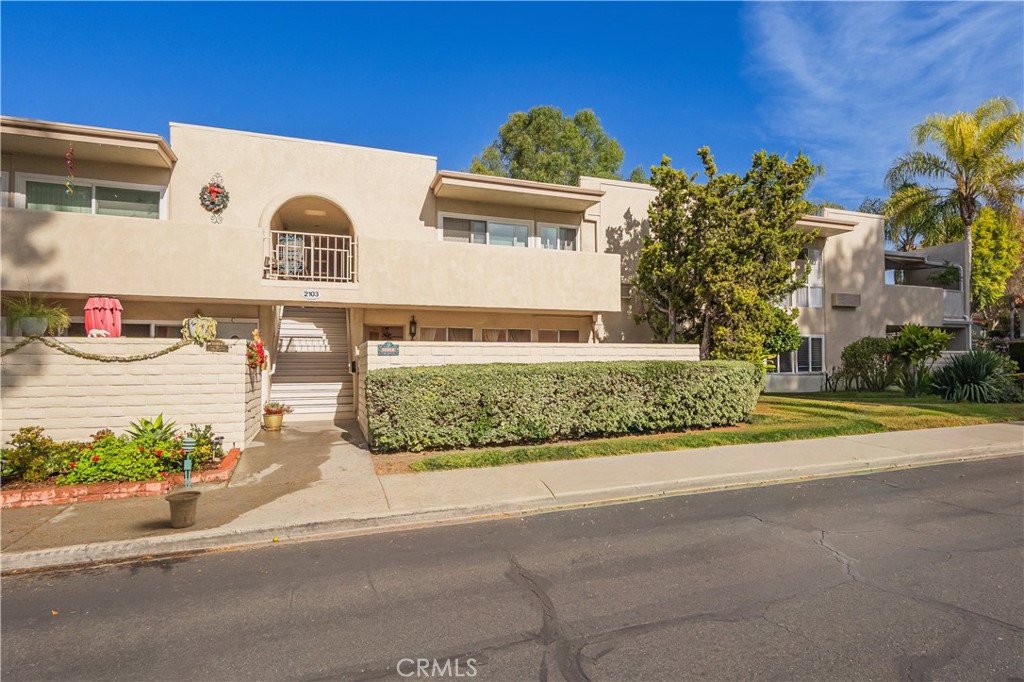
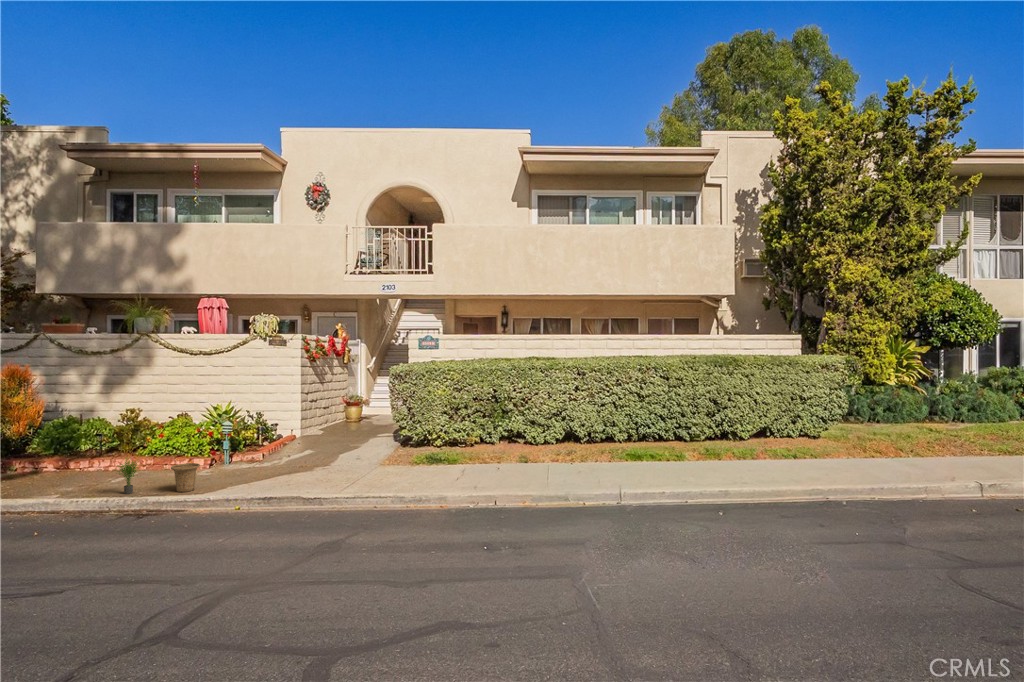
potted plant: none [77,488,122,539] -> present [118,458,137,494]

